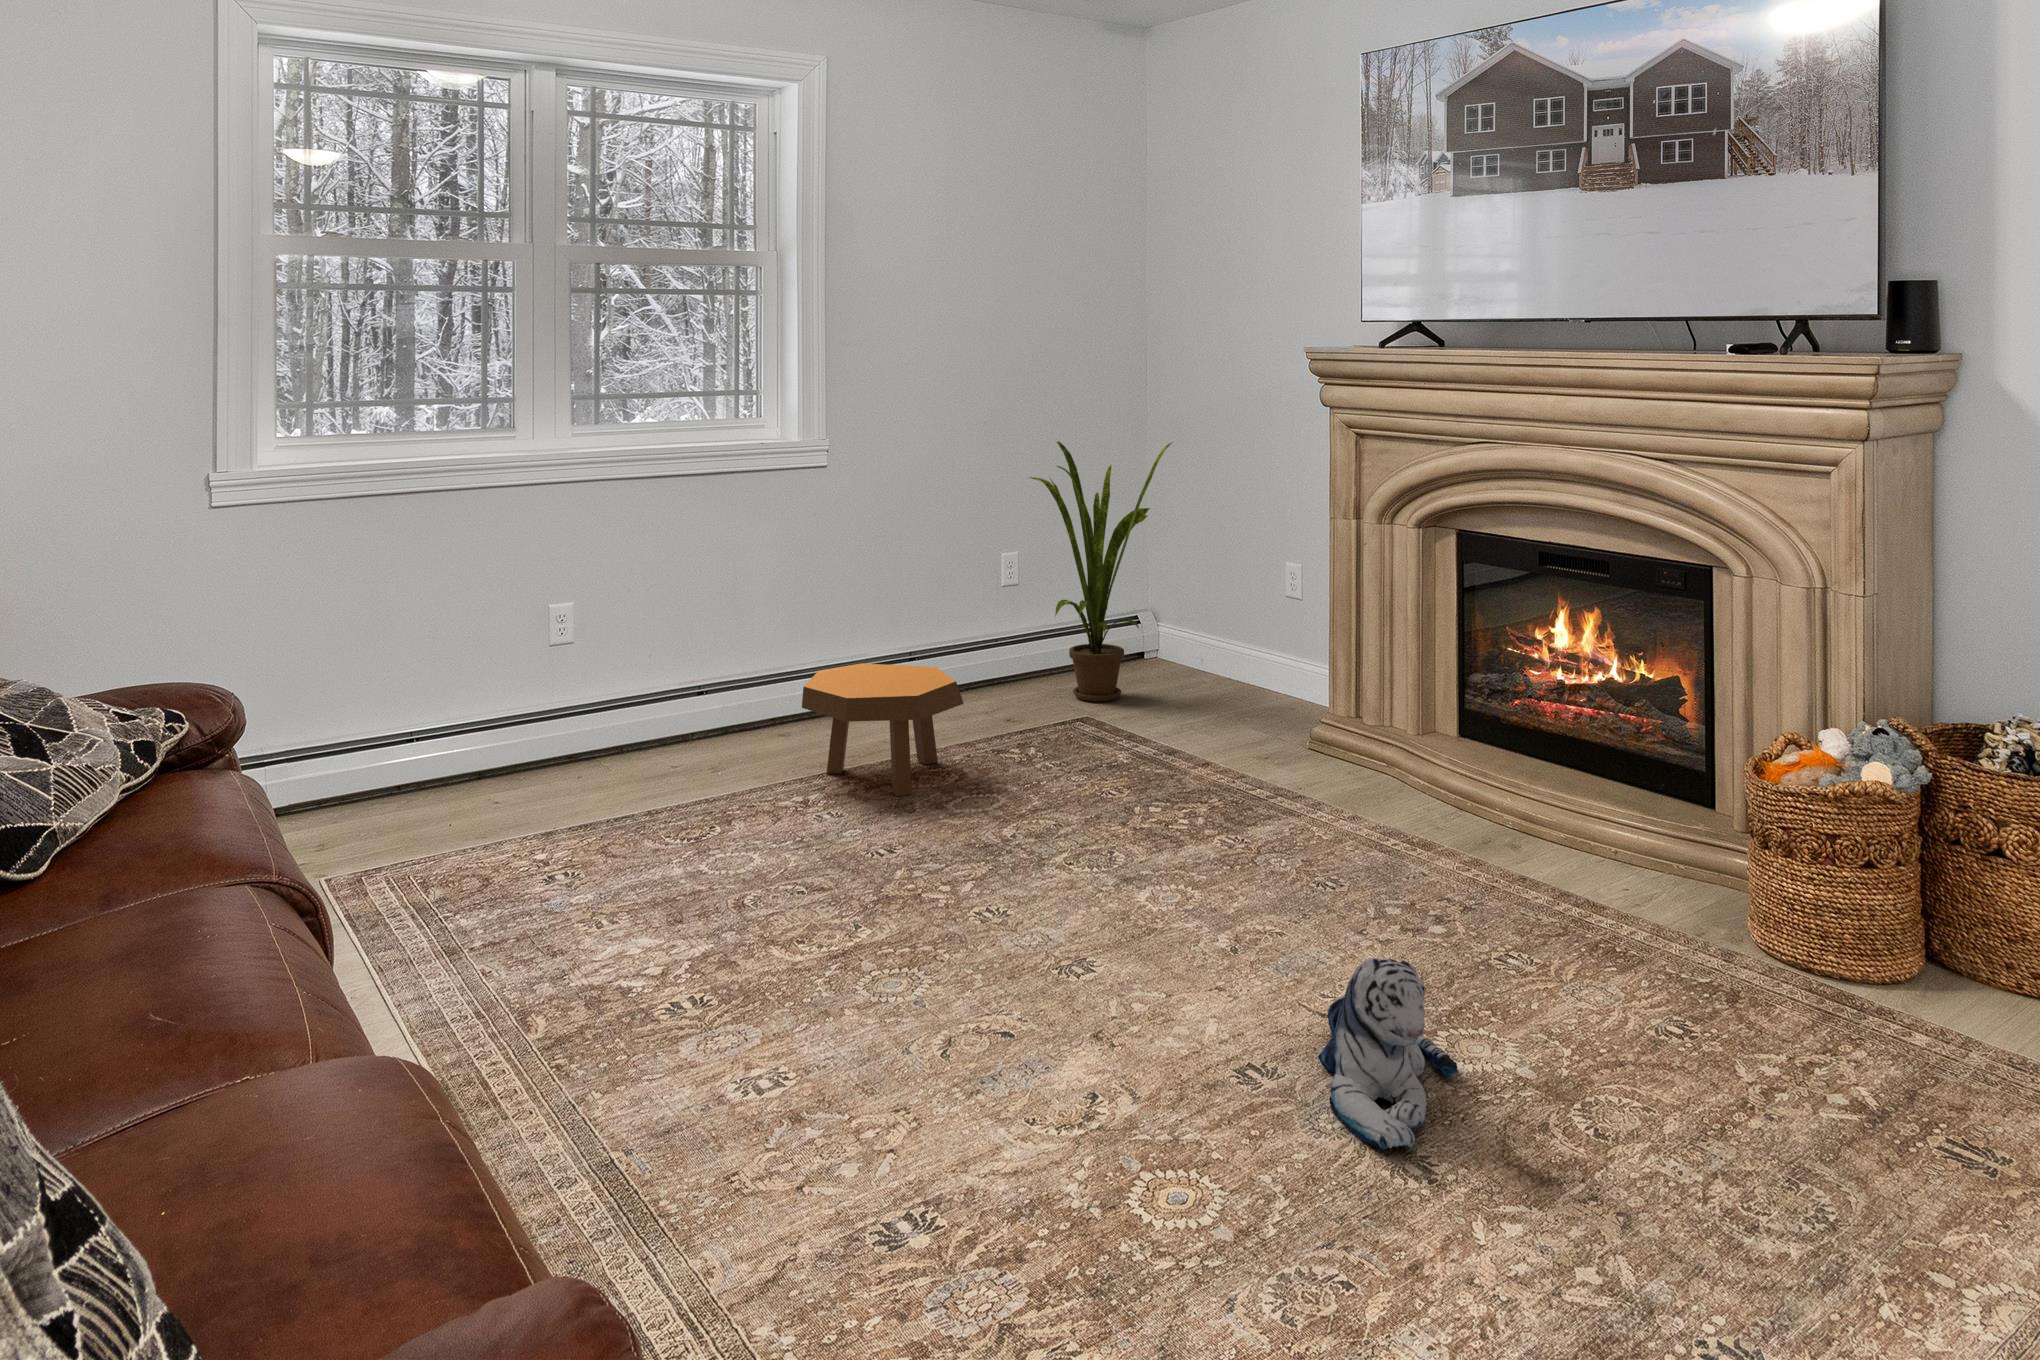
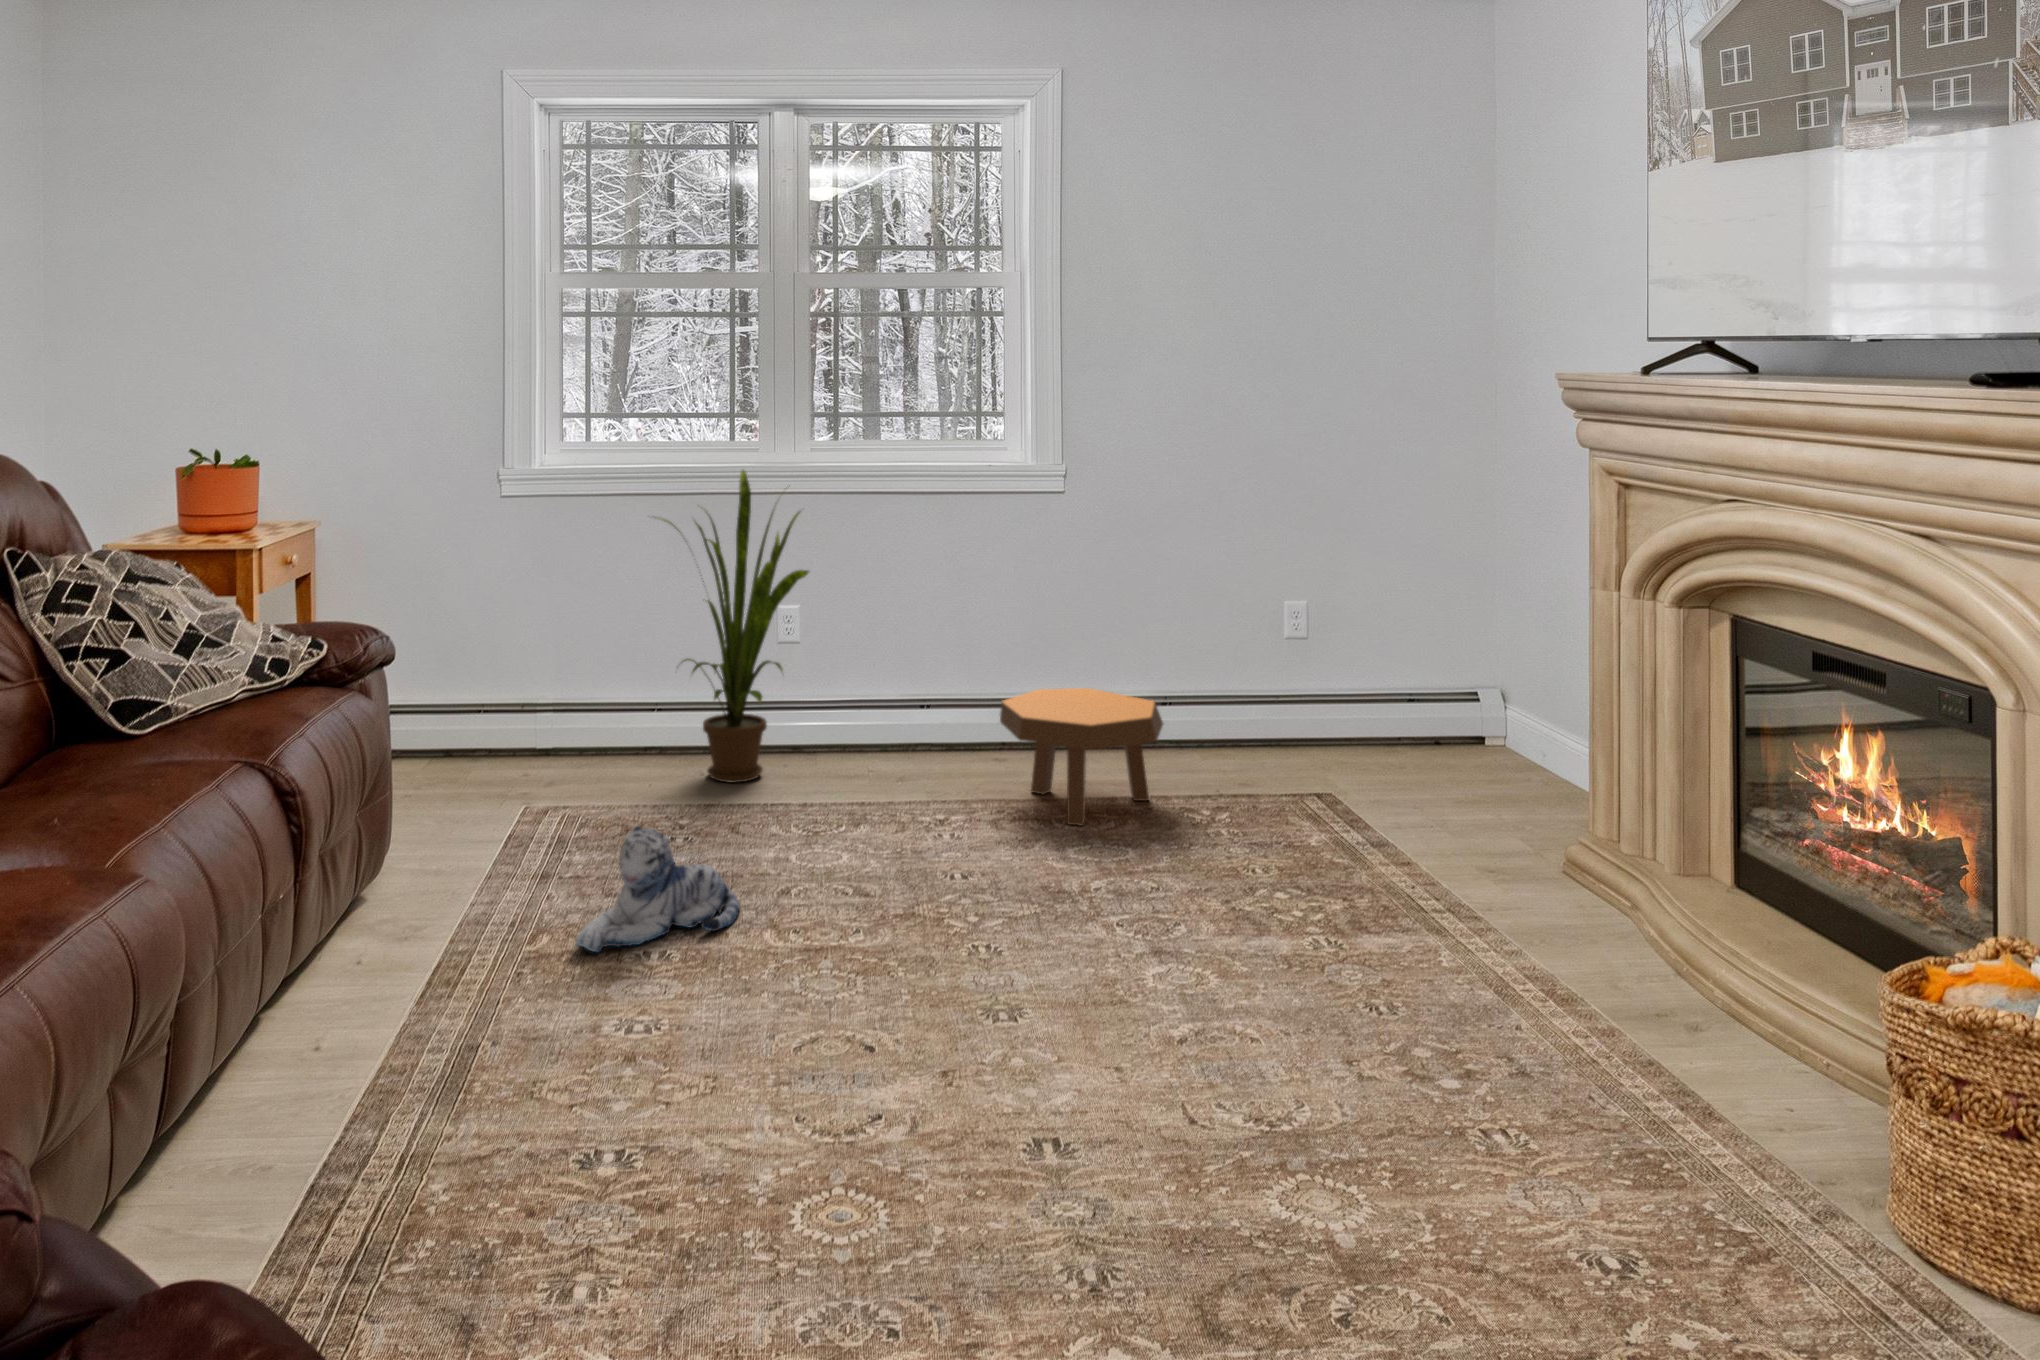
house plant: present [1030,441,1173,702] -> present [662,470,809,783]
plush toy: present [1318,958,1459,1151] -> present [575,825,740,952]

